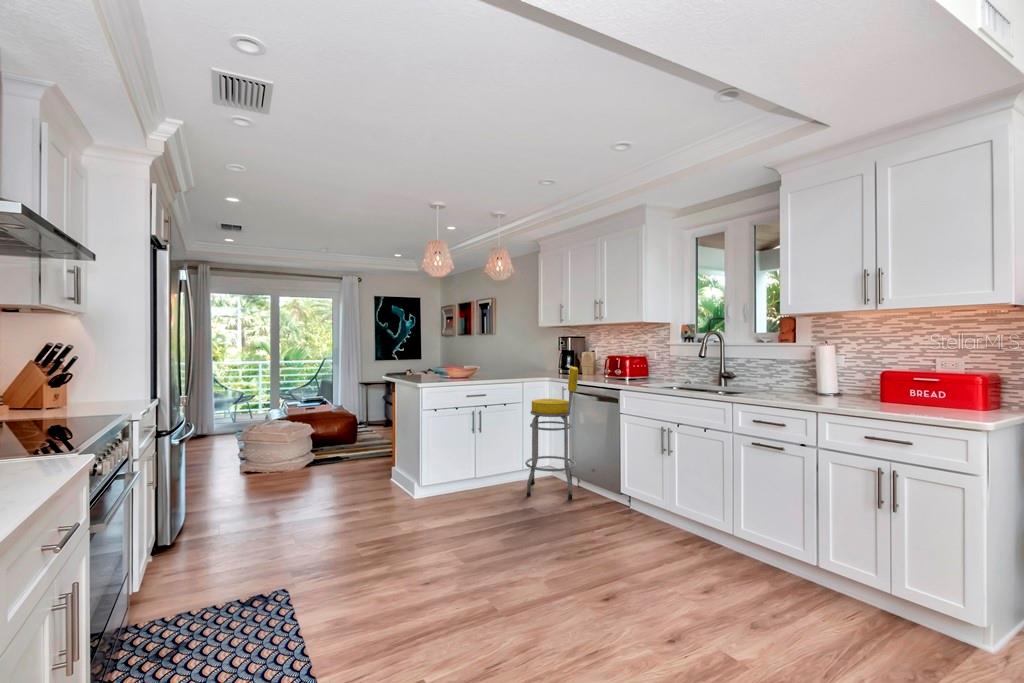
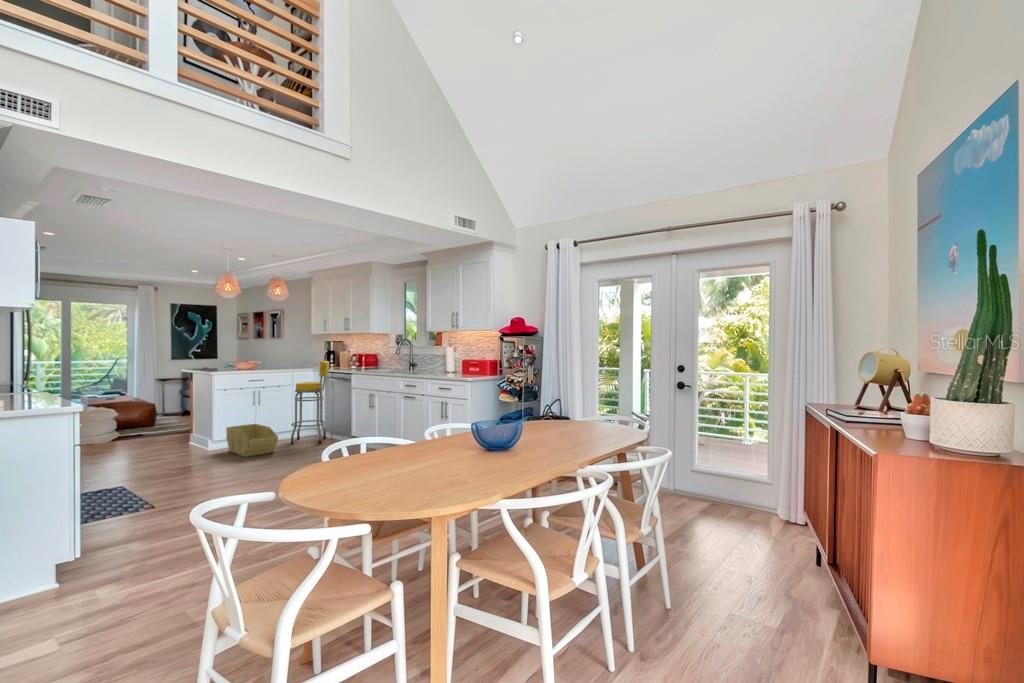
storage bin: none [440,462,517,525] -> present [226,424,278,457]

